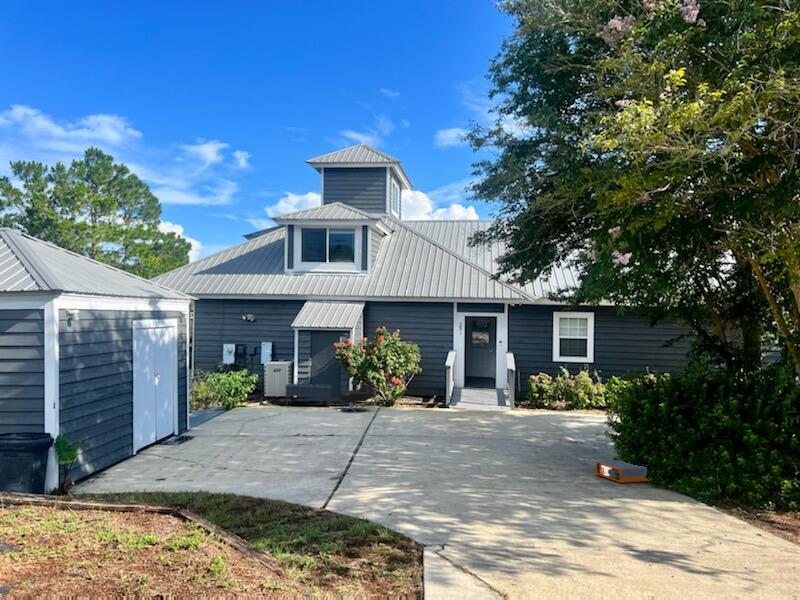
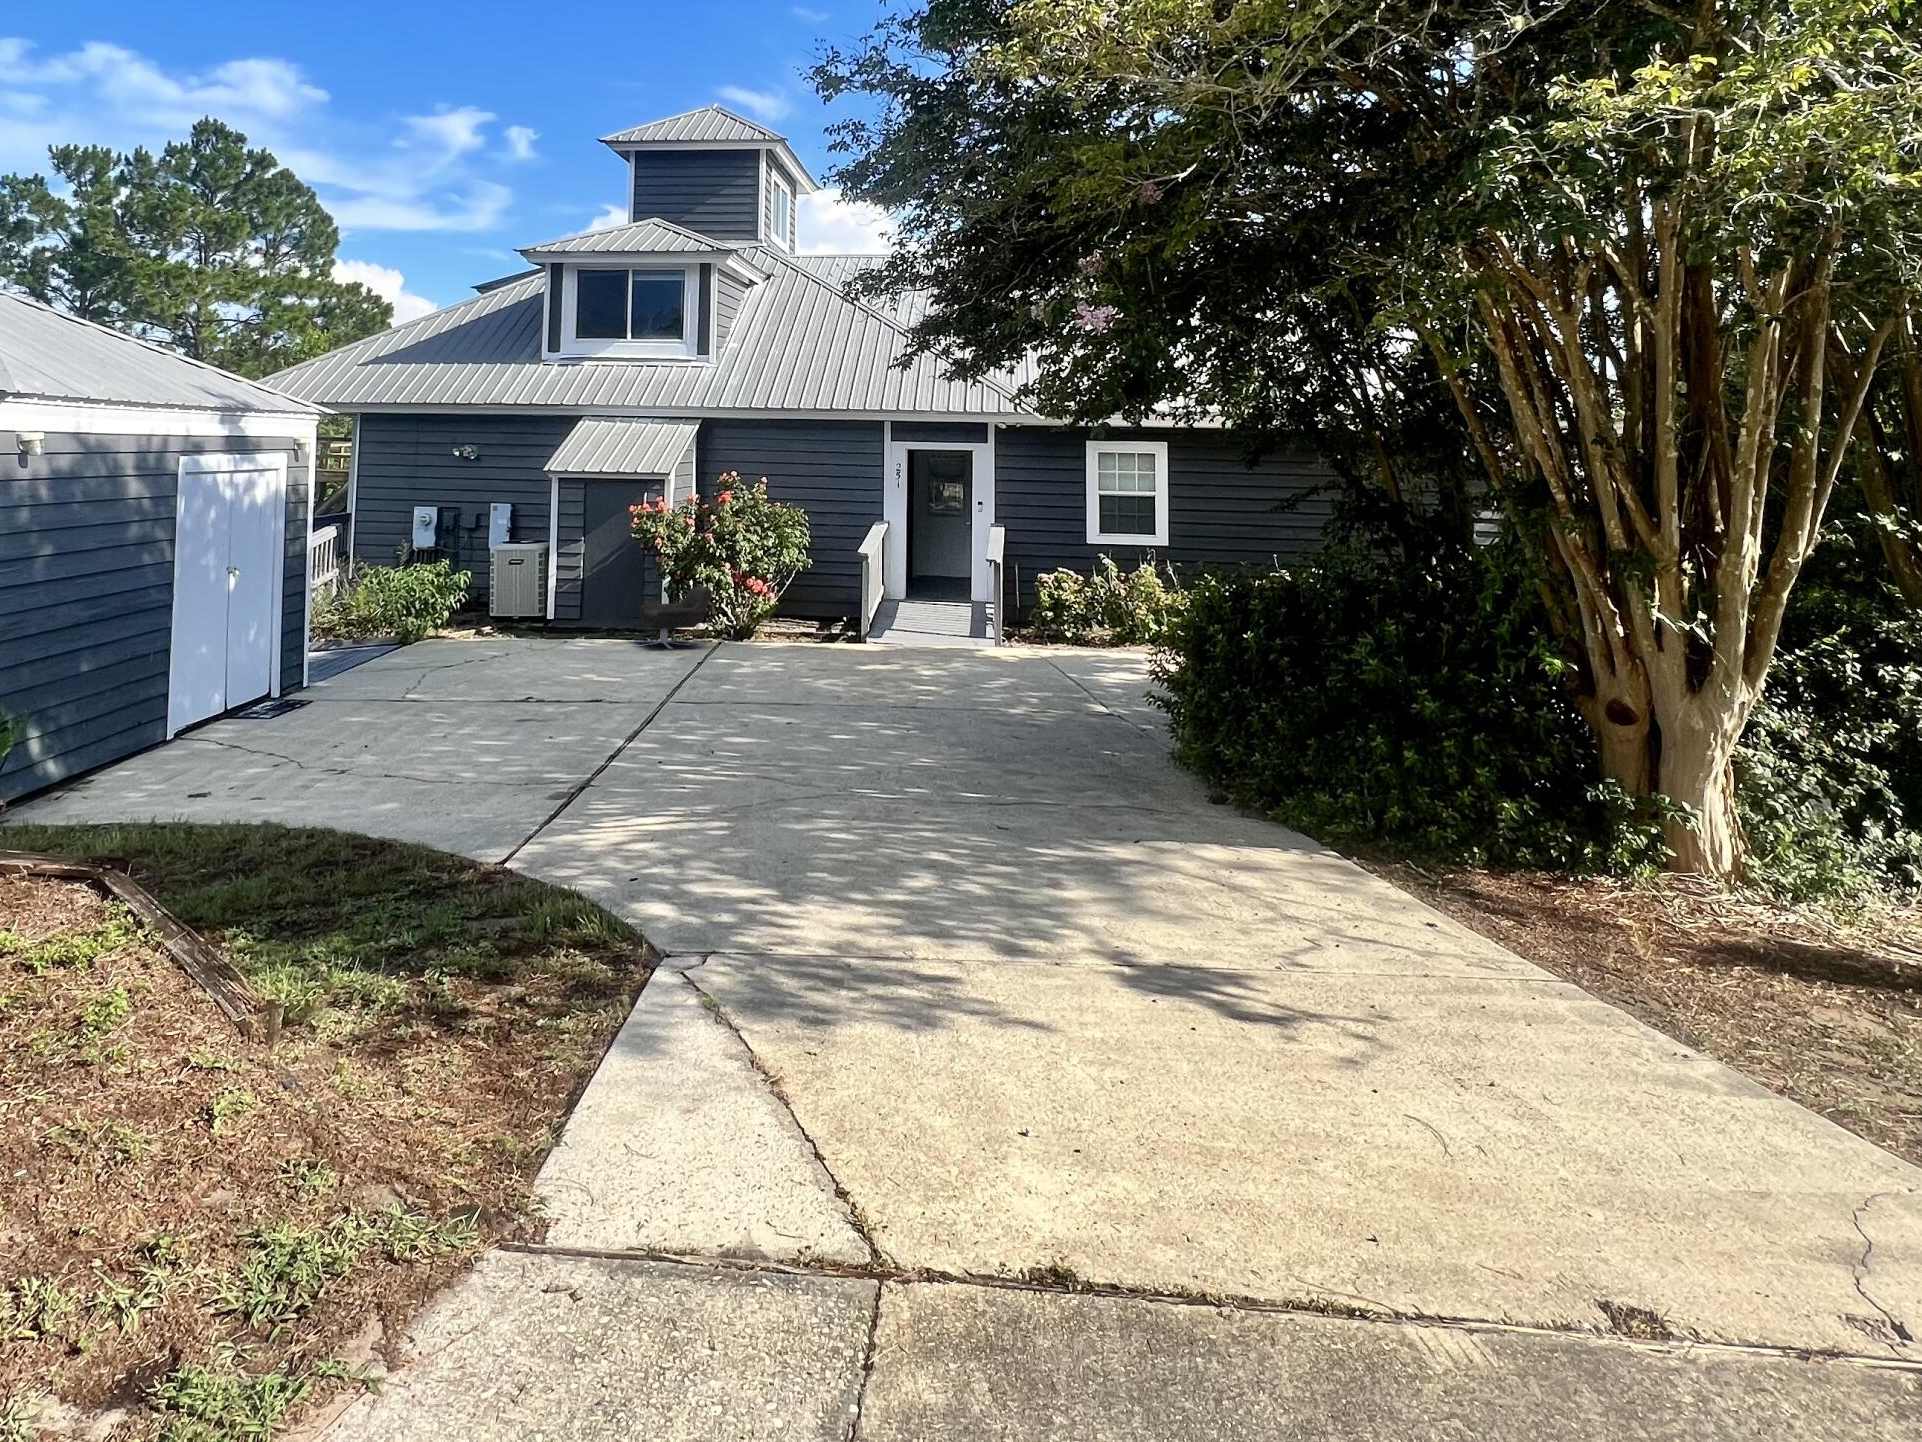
bench: present [286,384,332,407] -> none [531,589,632,639]
storage box: present [596,460,650,483] -> none [1117,754,1233,804]

